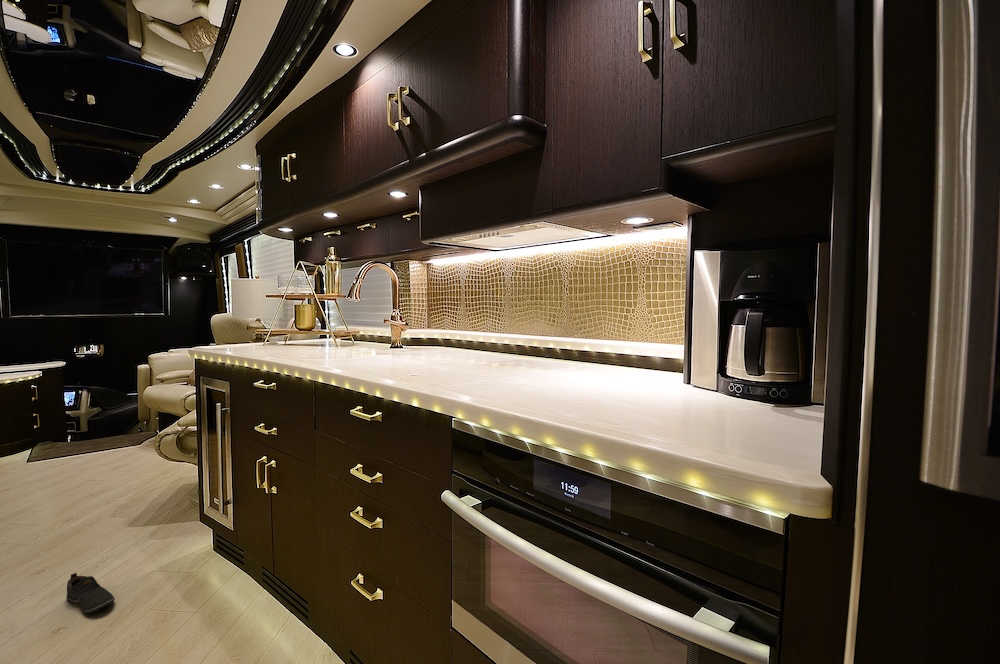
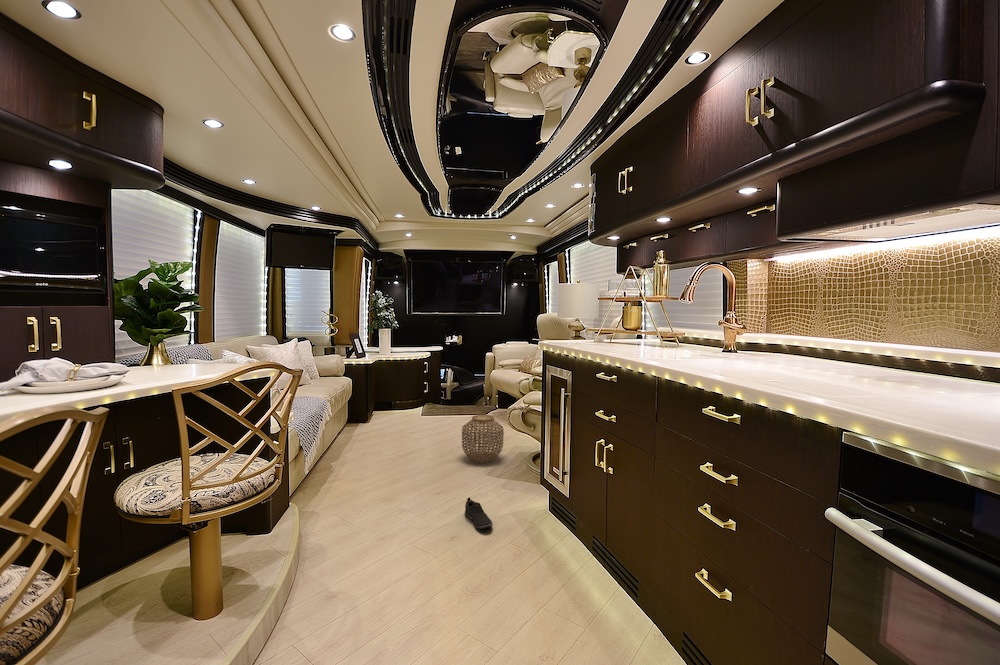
woven basket: none [75,450,149,517] -> present [462,415,504,463]

